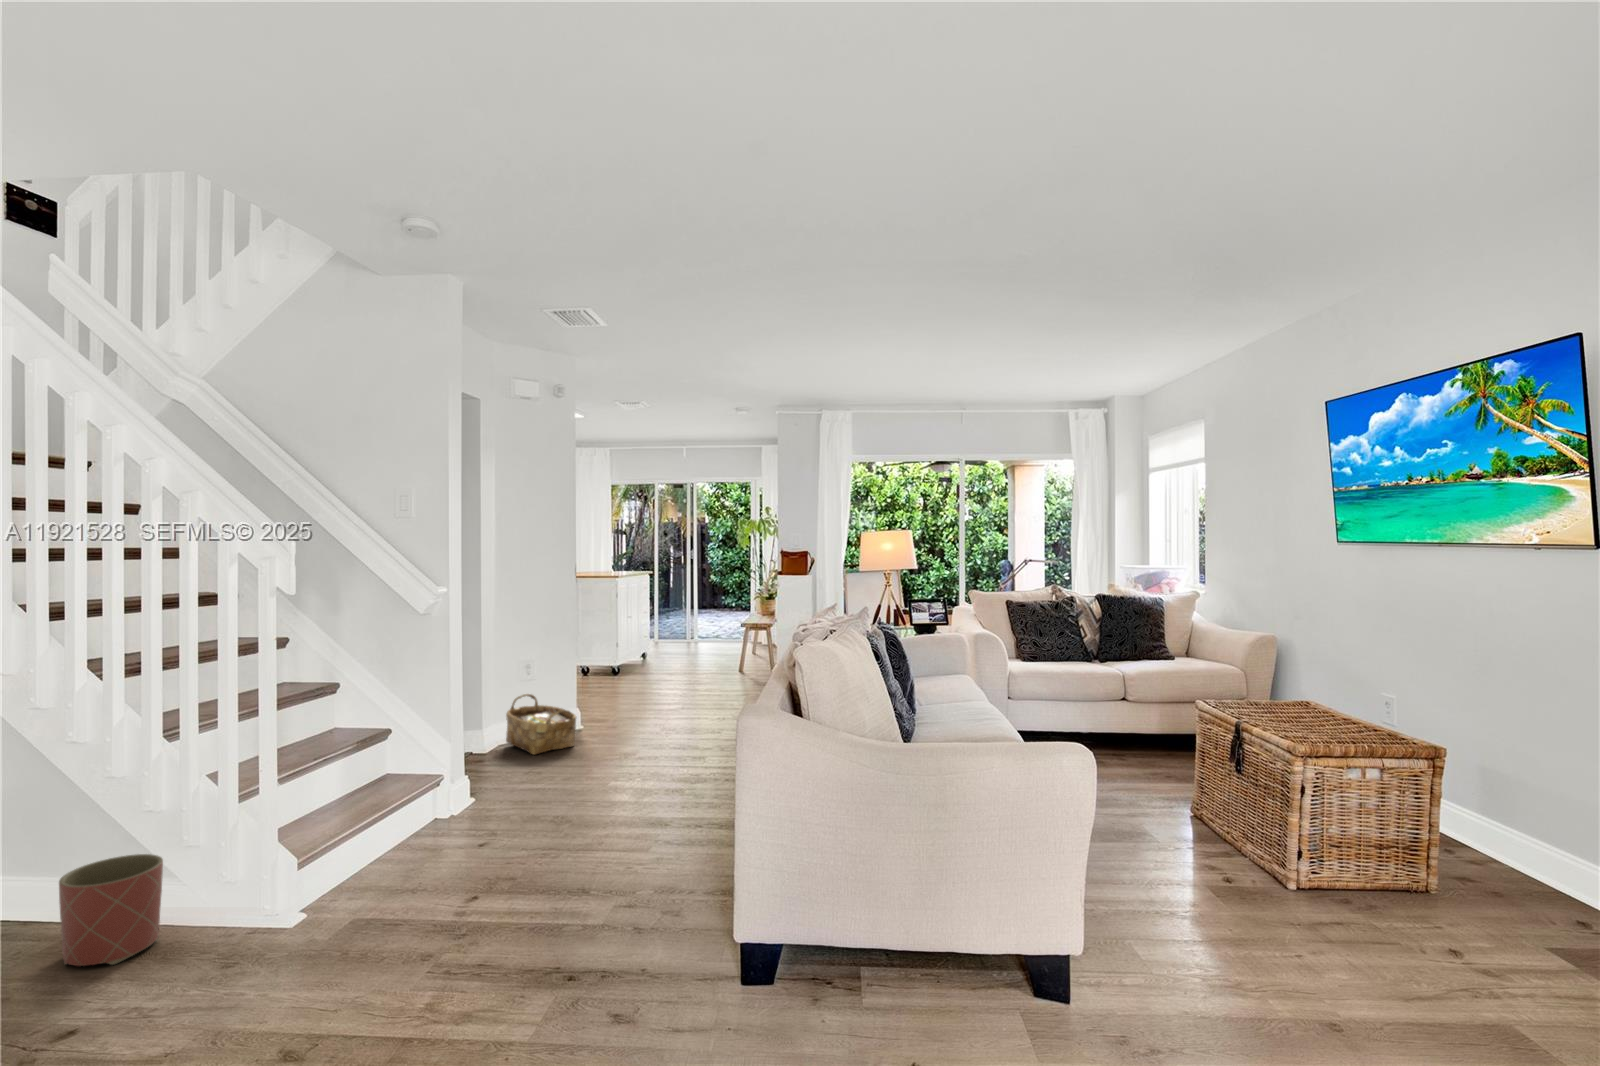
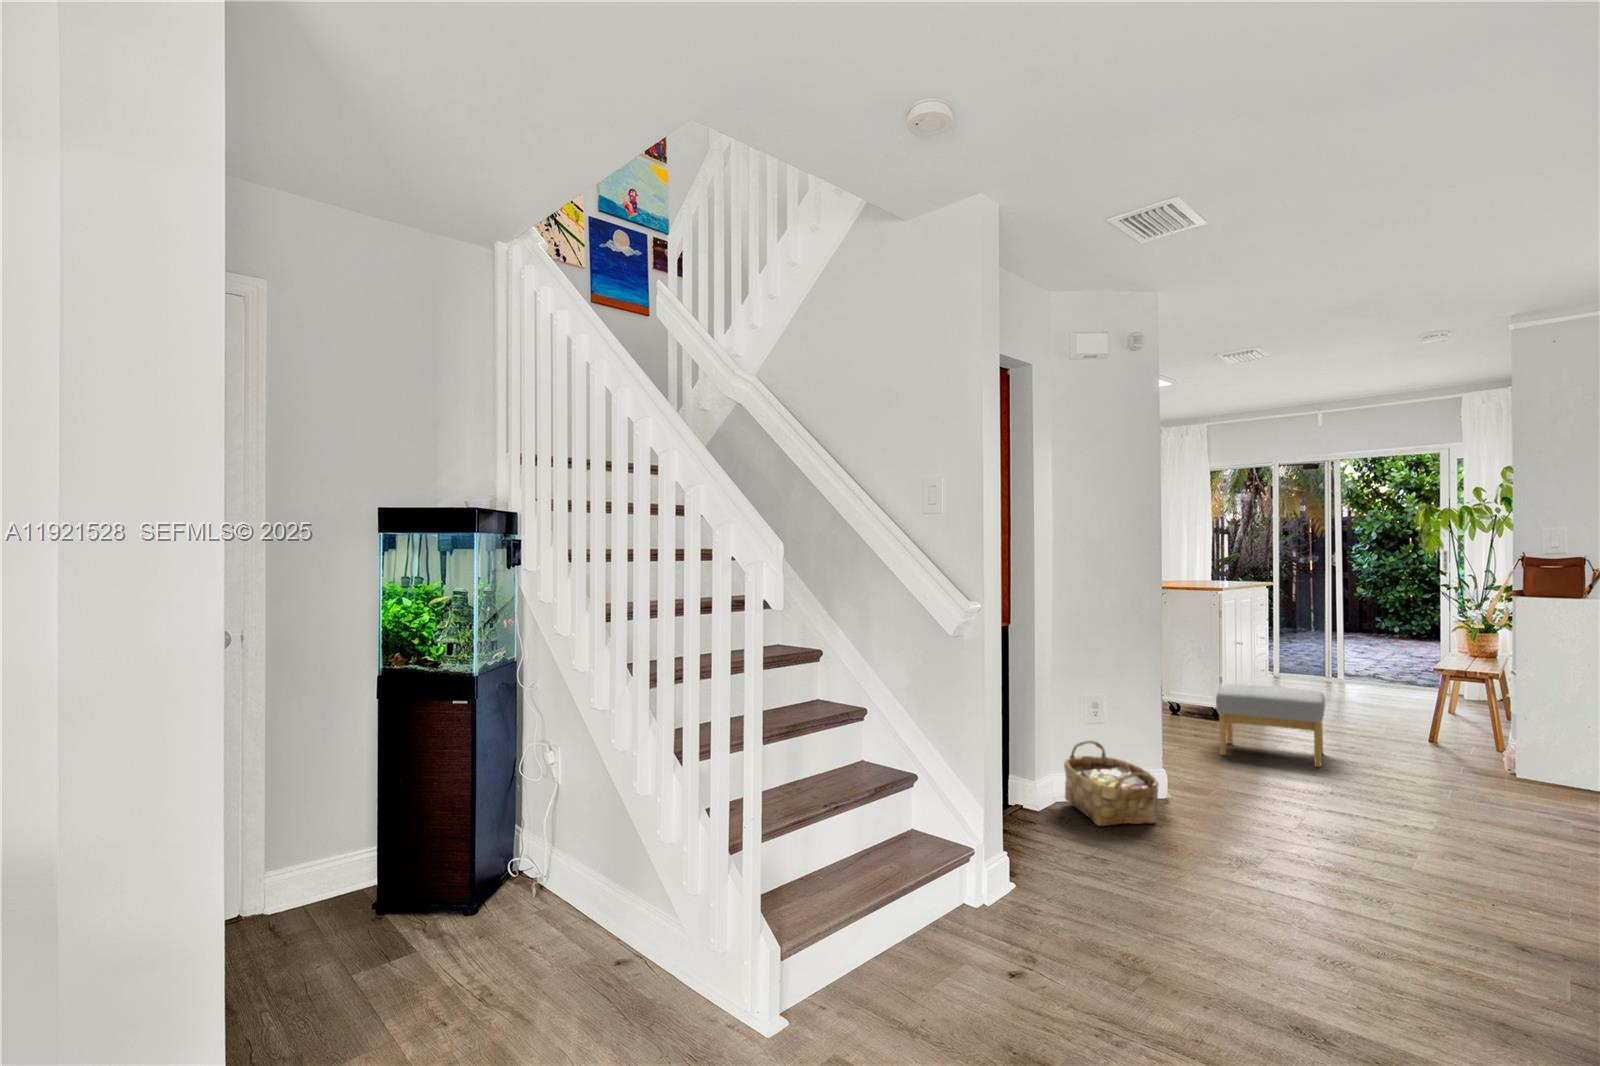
footstool: none [615,646,685,699] -> present [1216,684,1325,767]
planter: present [59,854,163,966] -> none [559,893,649,1025]

